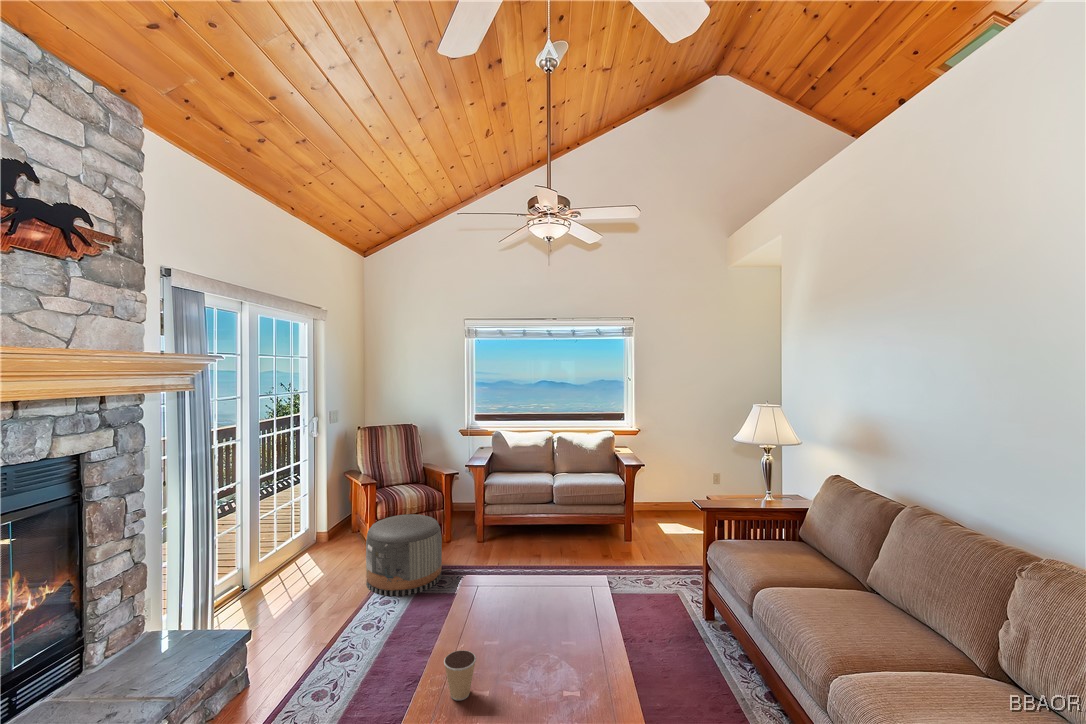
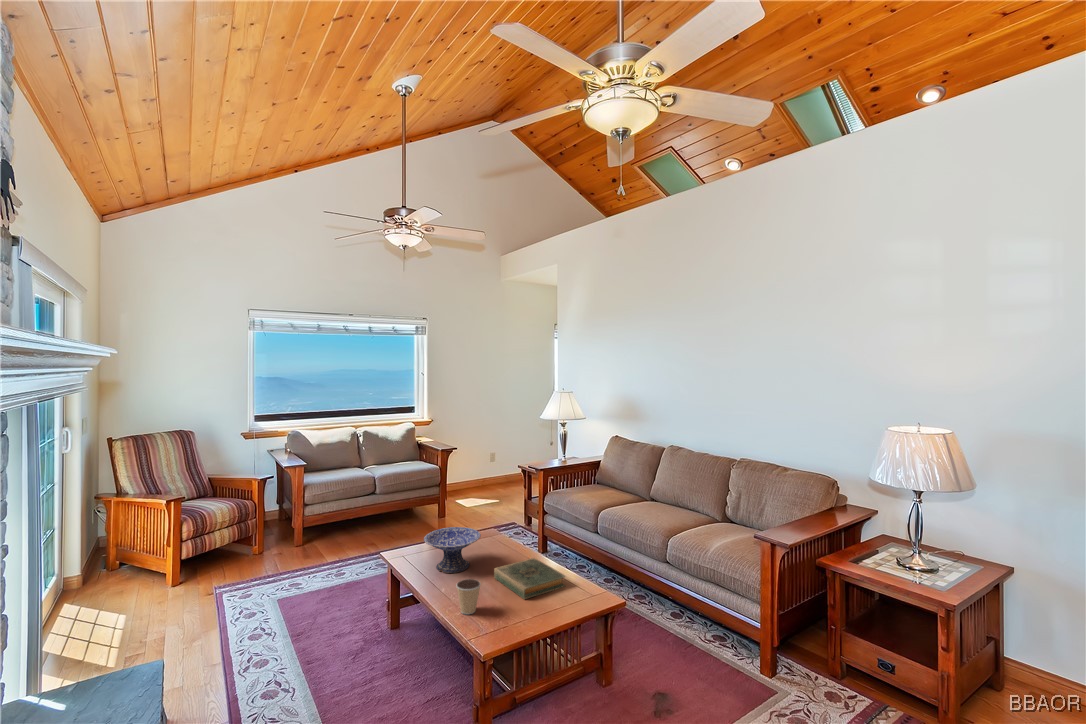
pouf: present [366,514,442,596] -> none [201,521,291,610]
decorative bowl: none [478,568,547,629] -> present [424,527,481,573]
hardback book: none [535,641,609,705] -> present [494,558,566,599]

